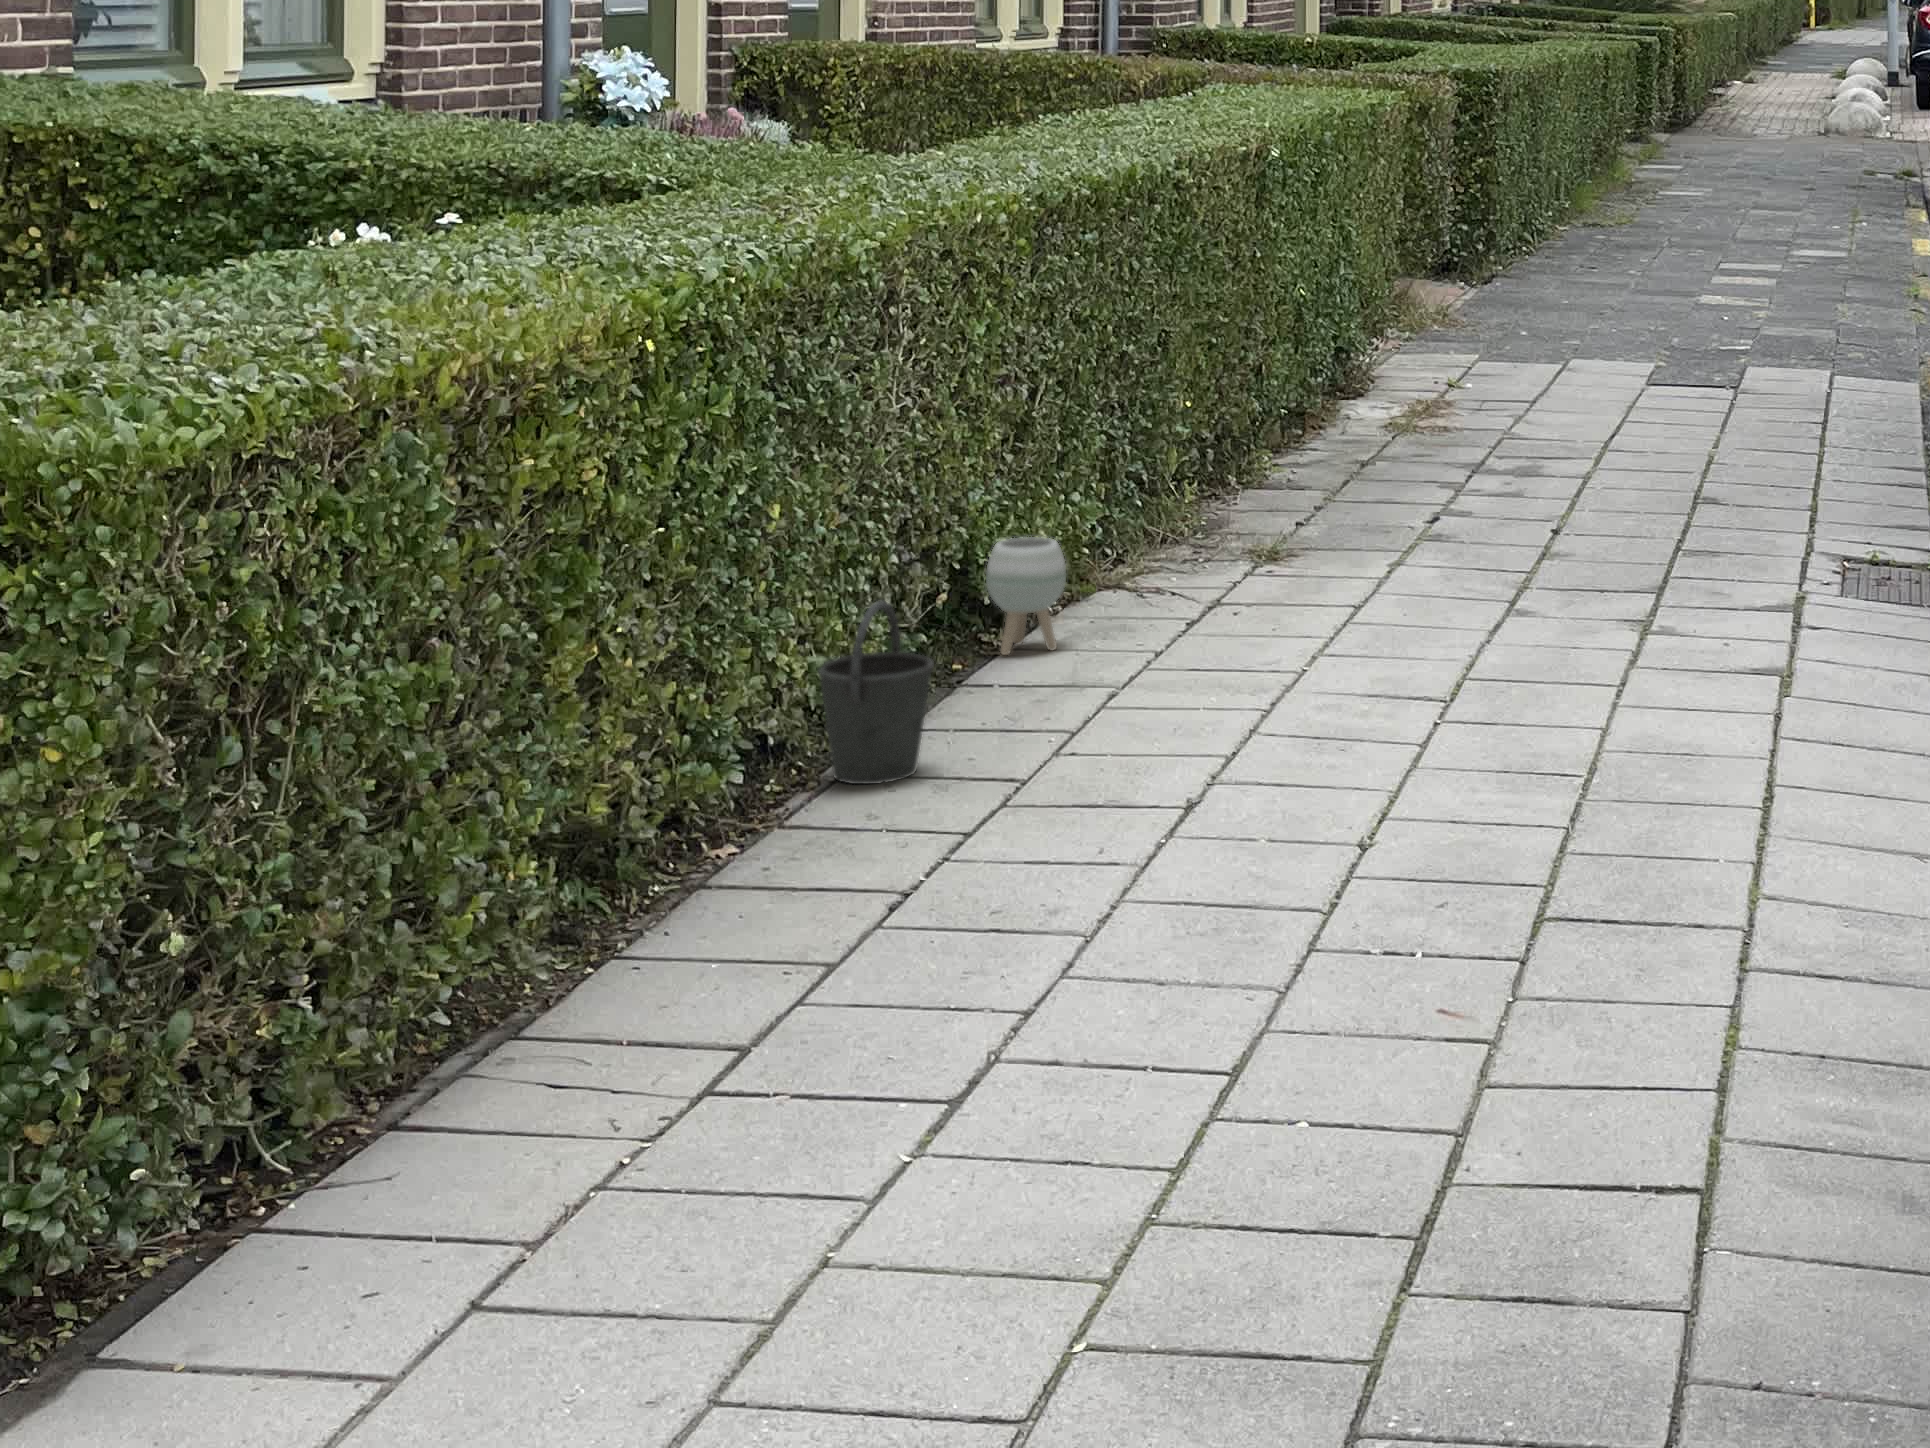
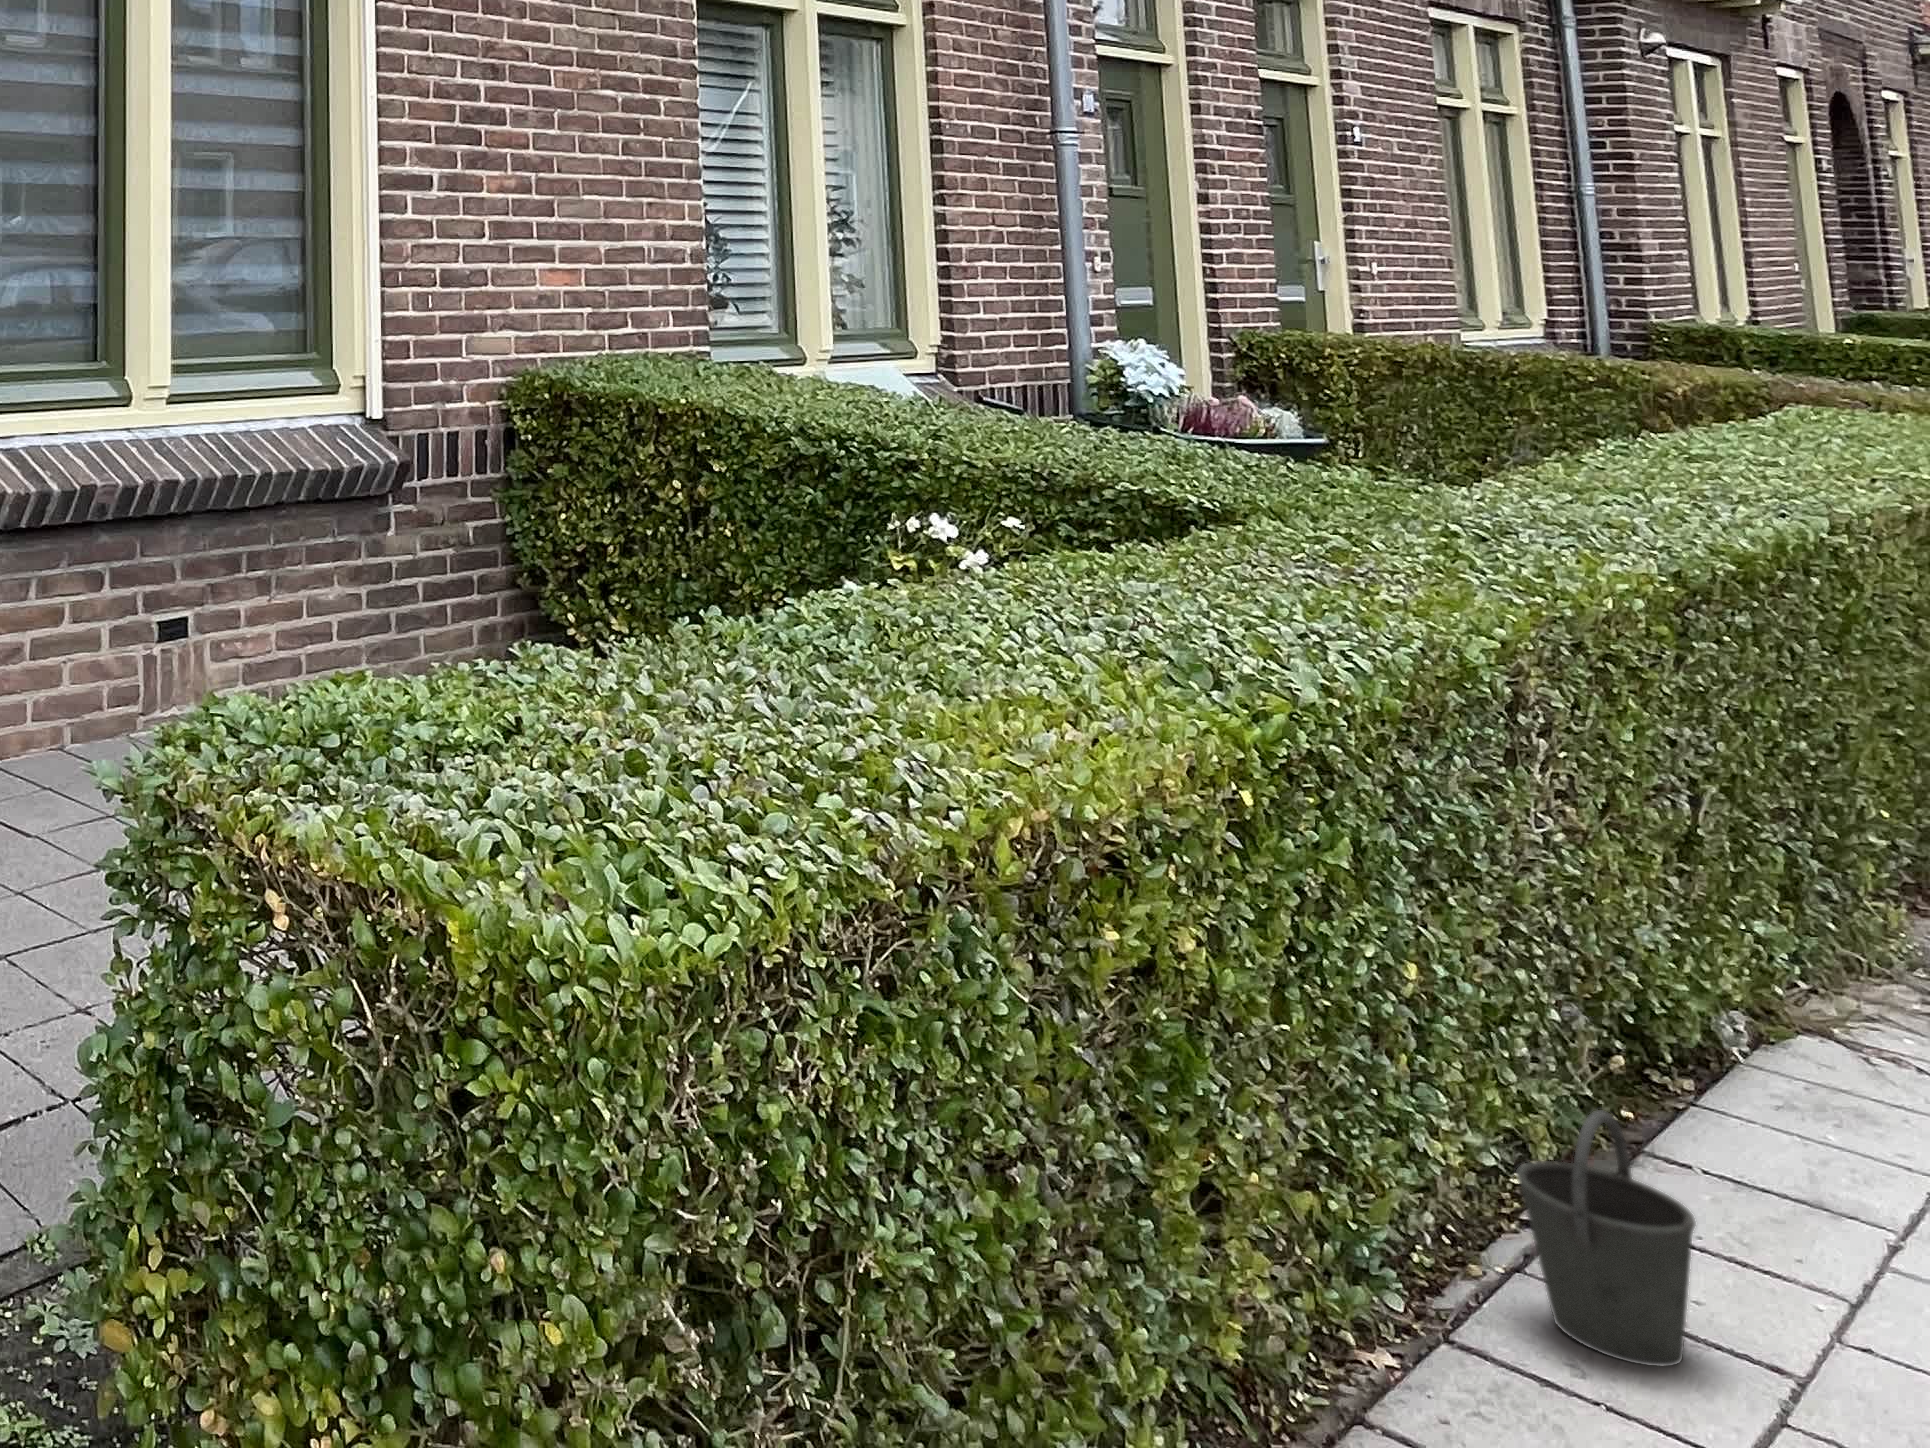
planter: present [986,537,1066,655] -> none [1698,999,1825,1164]

